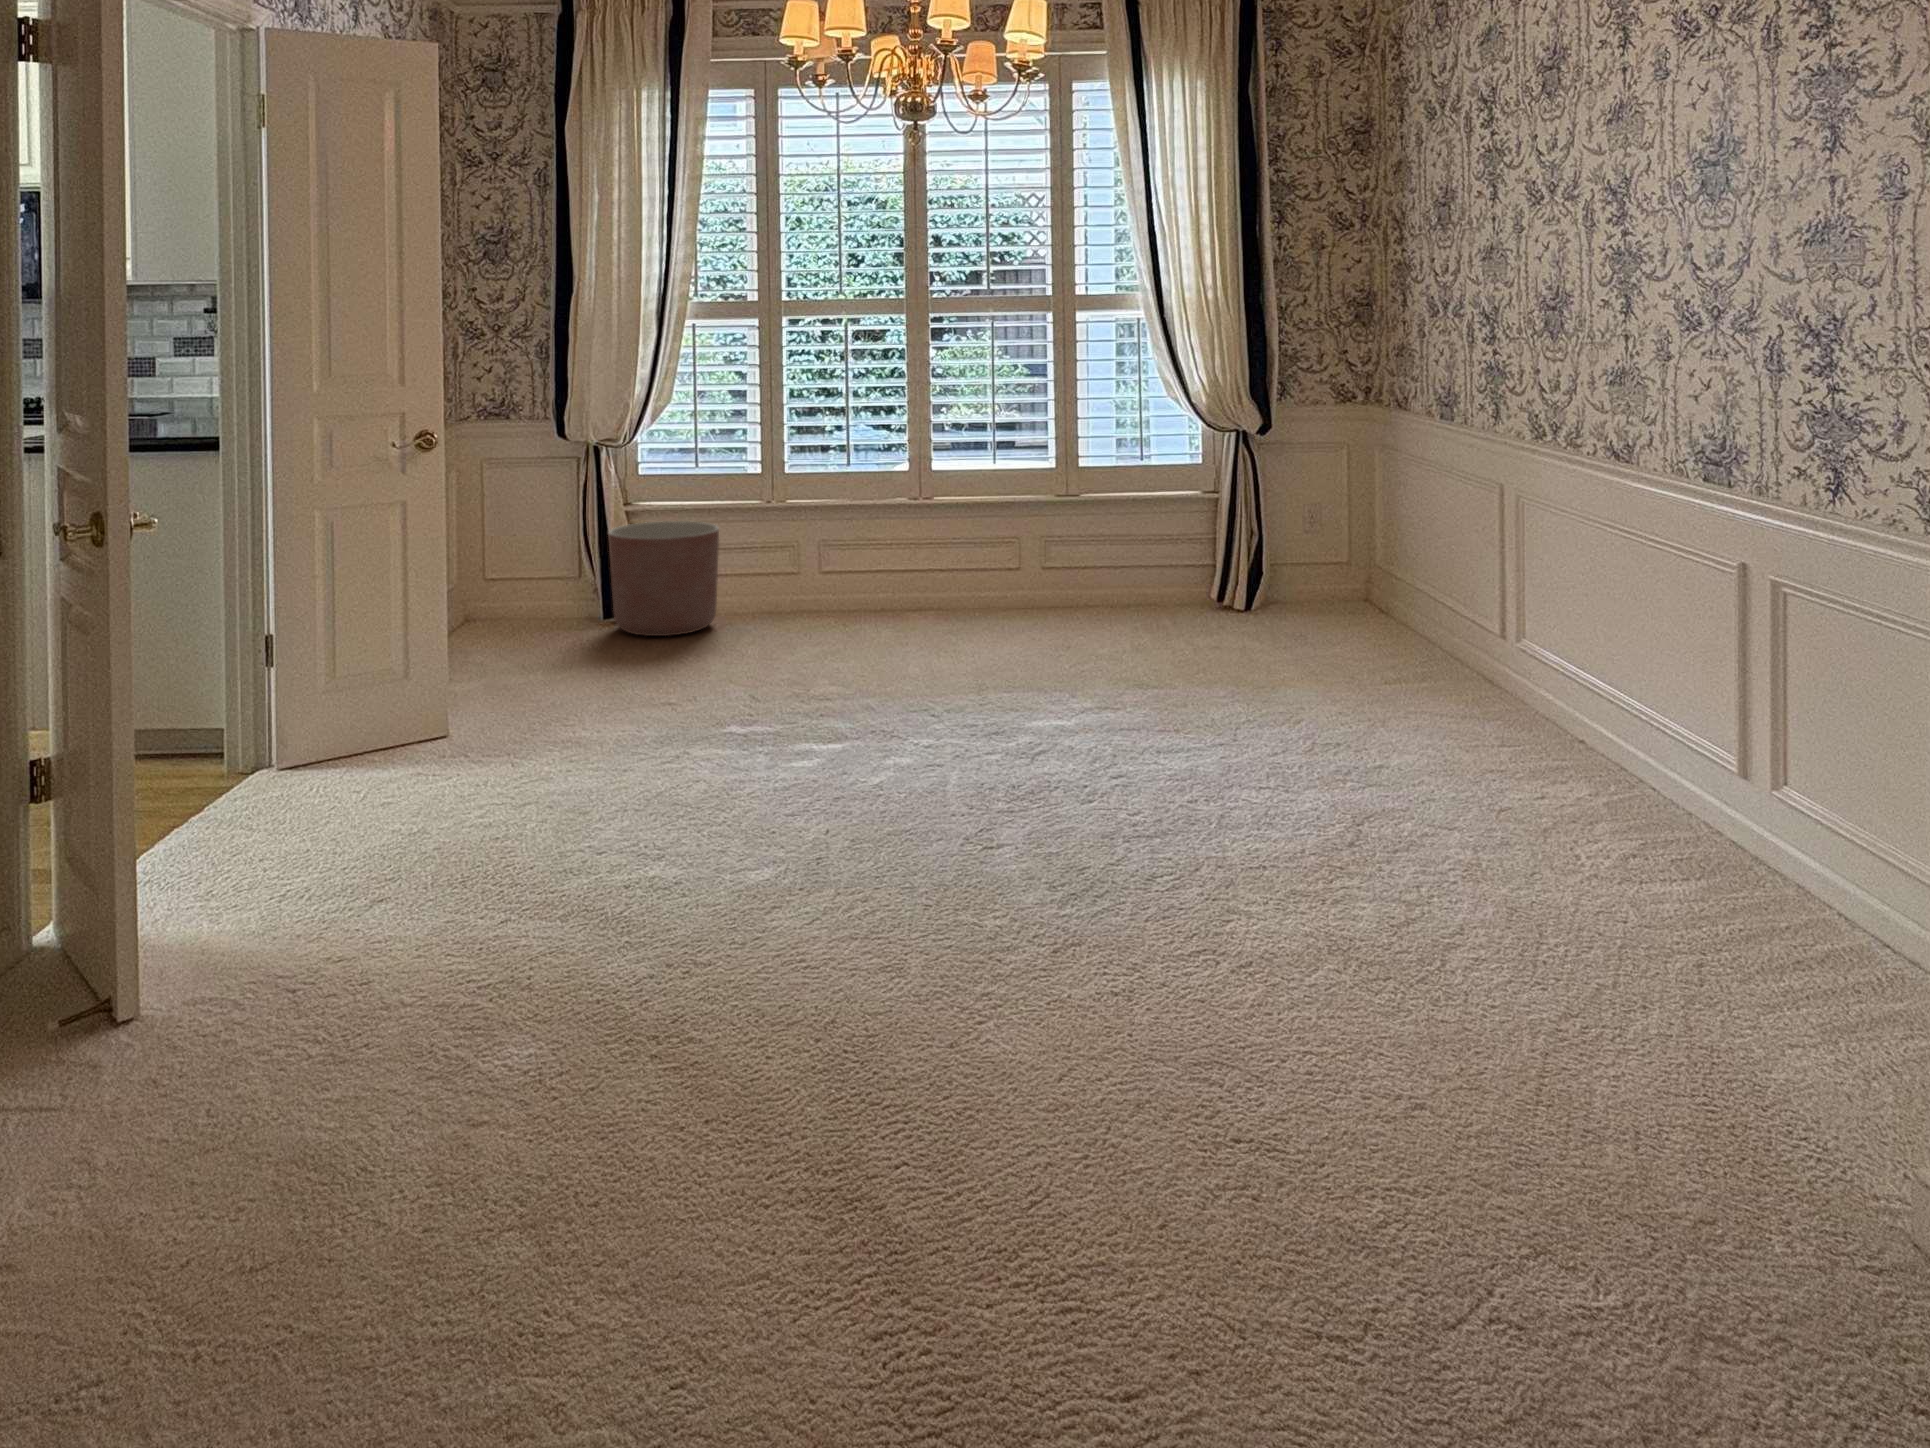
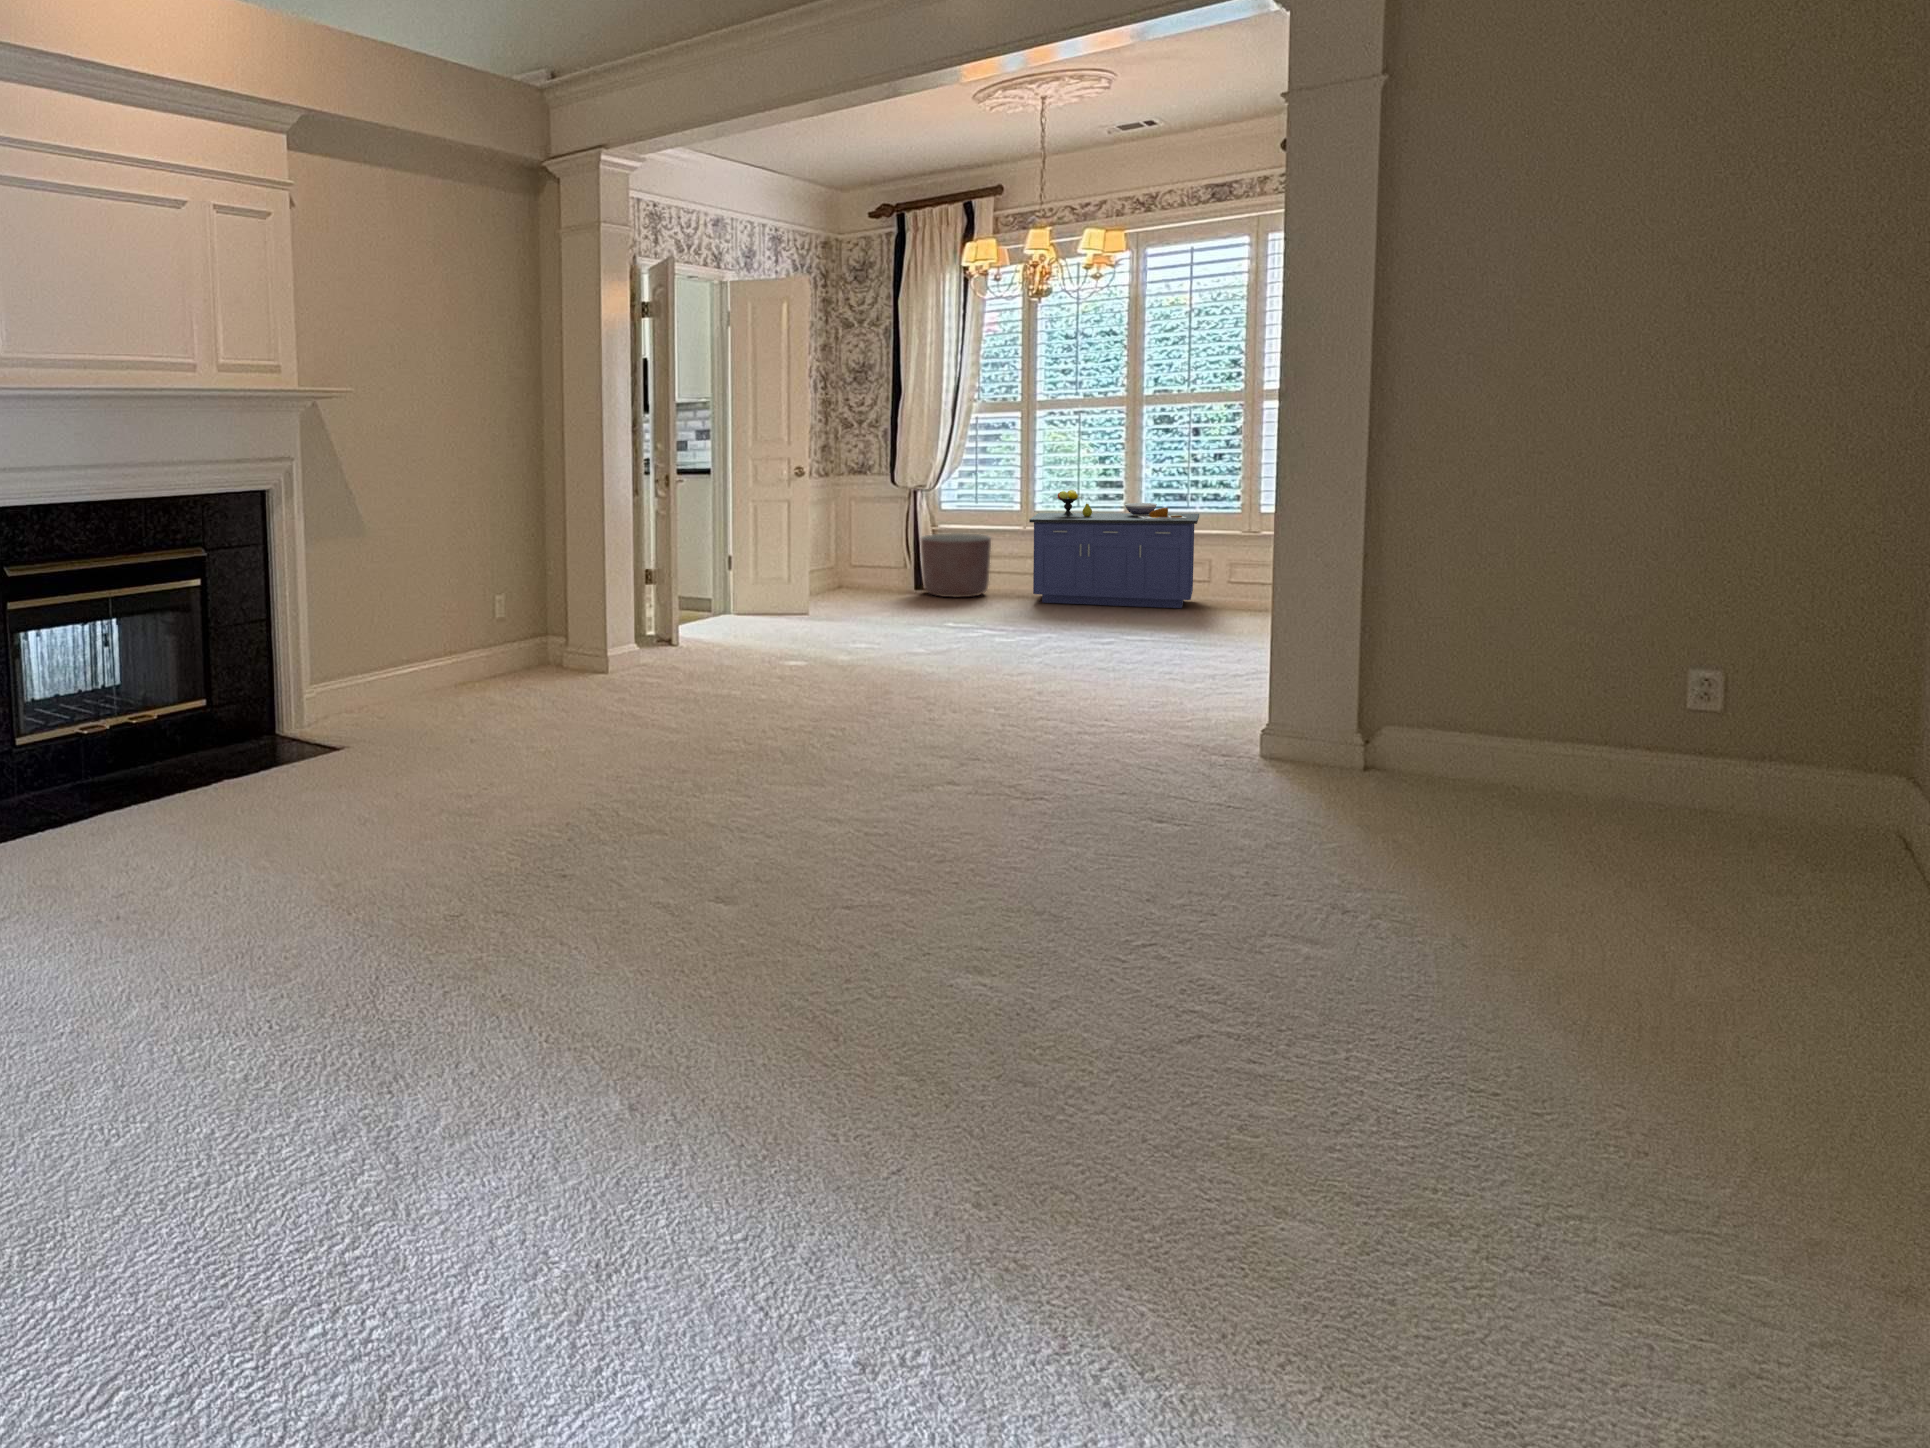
storage cabinet: none [779,447,1013,637] -> present [1029,490,1199,608]

